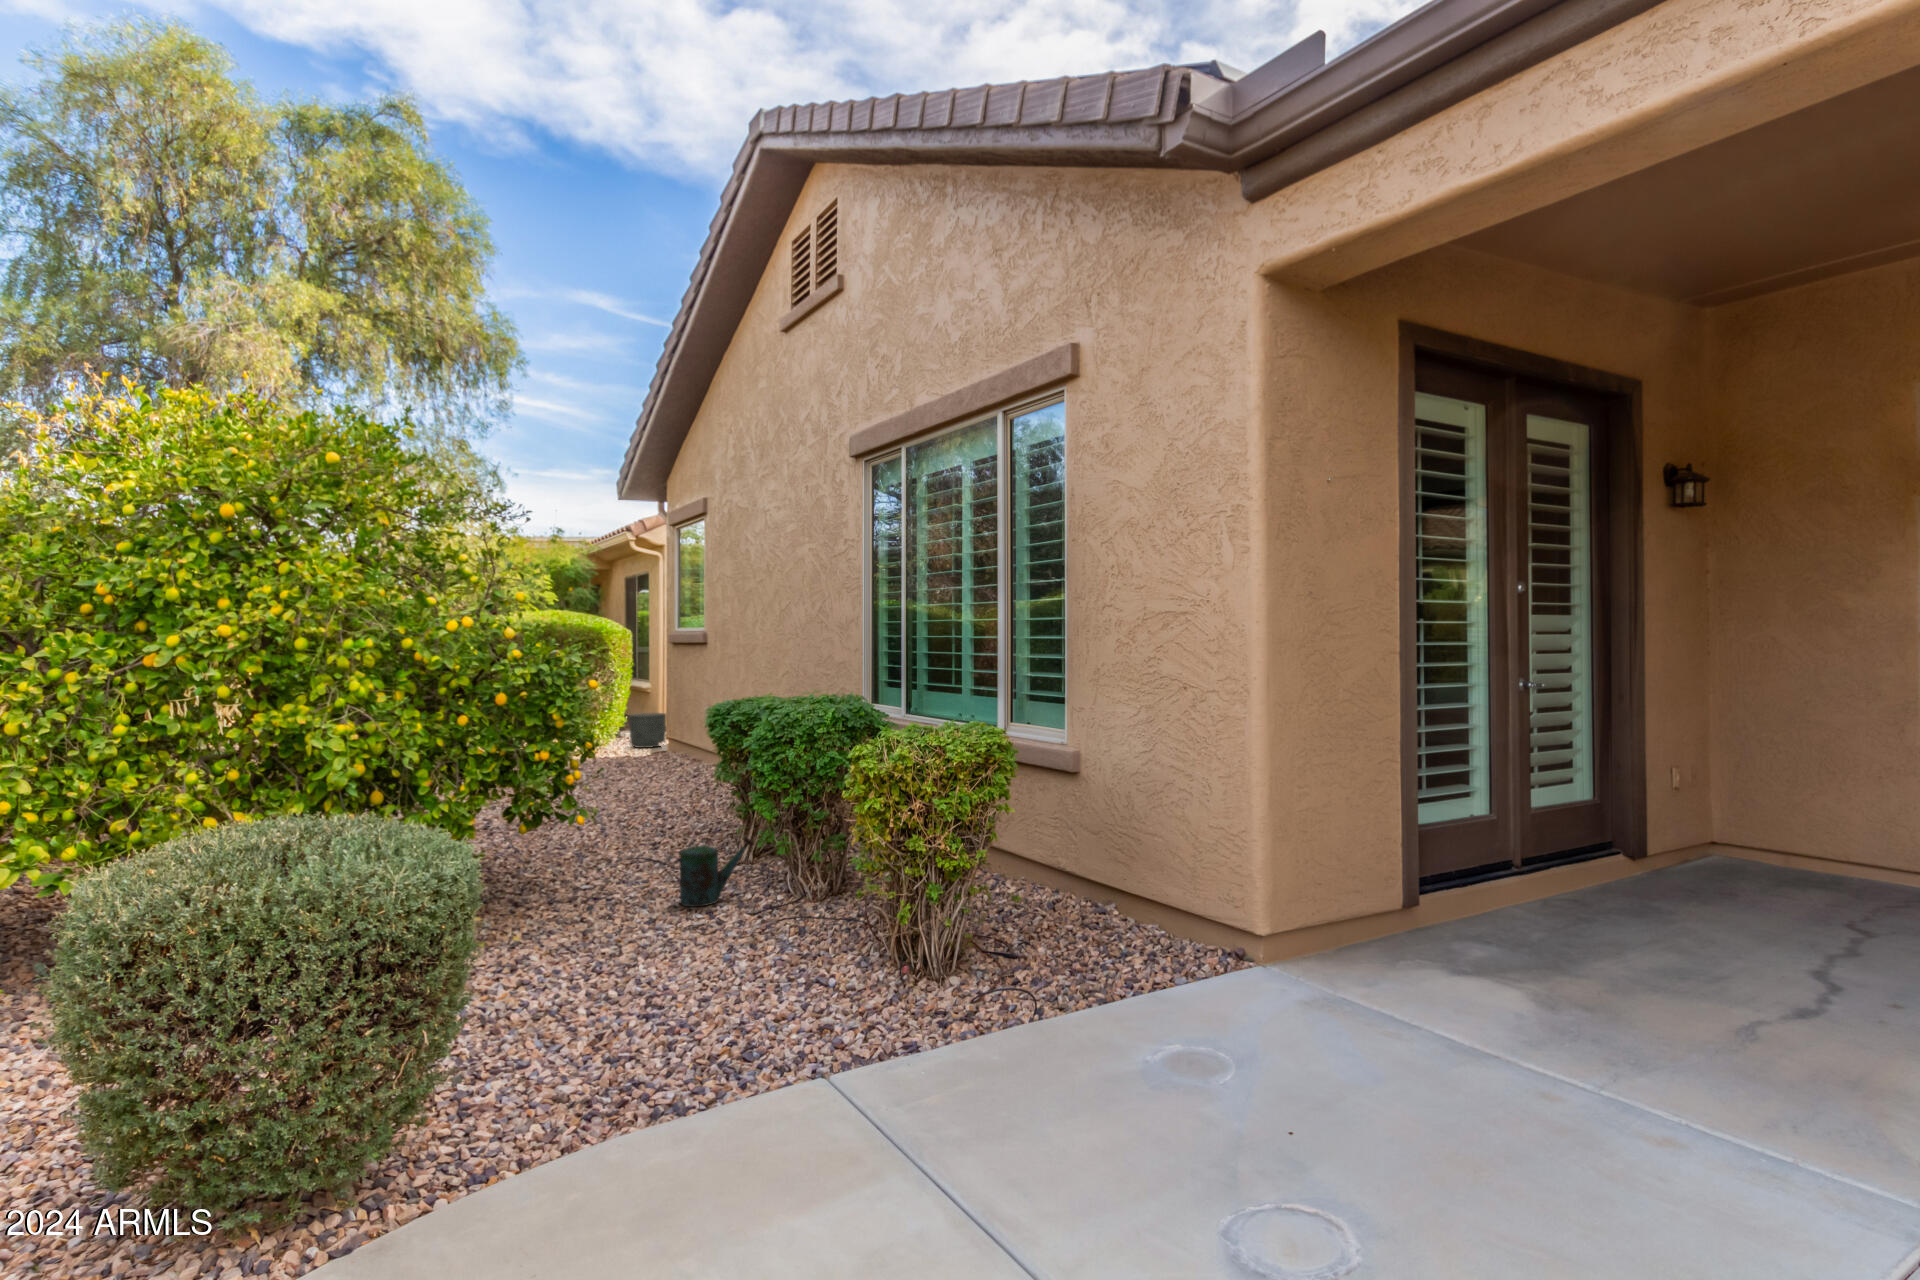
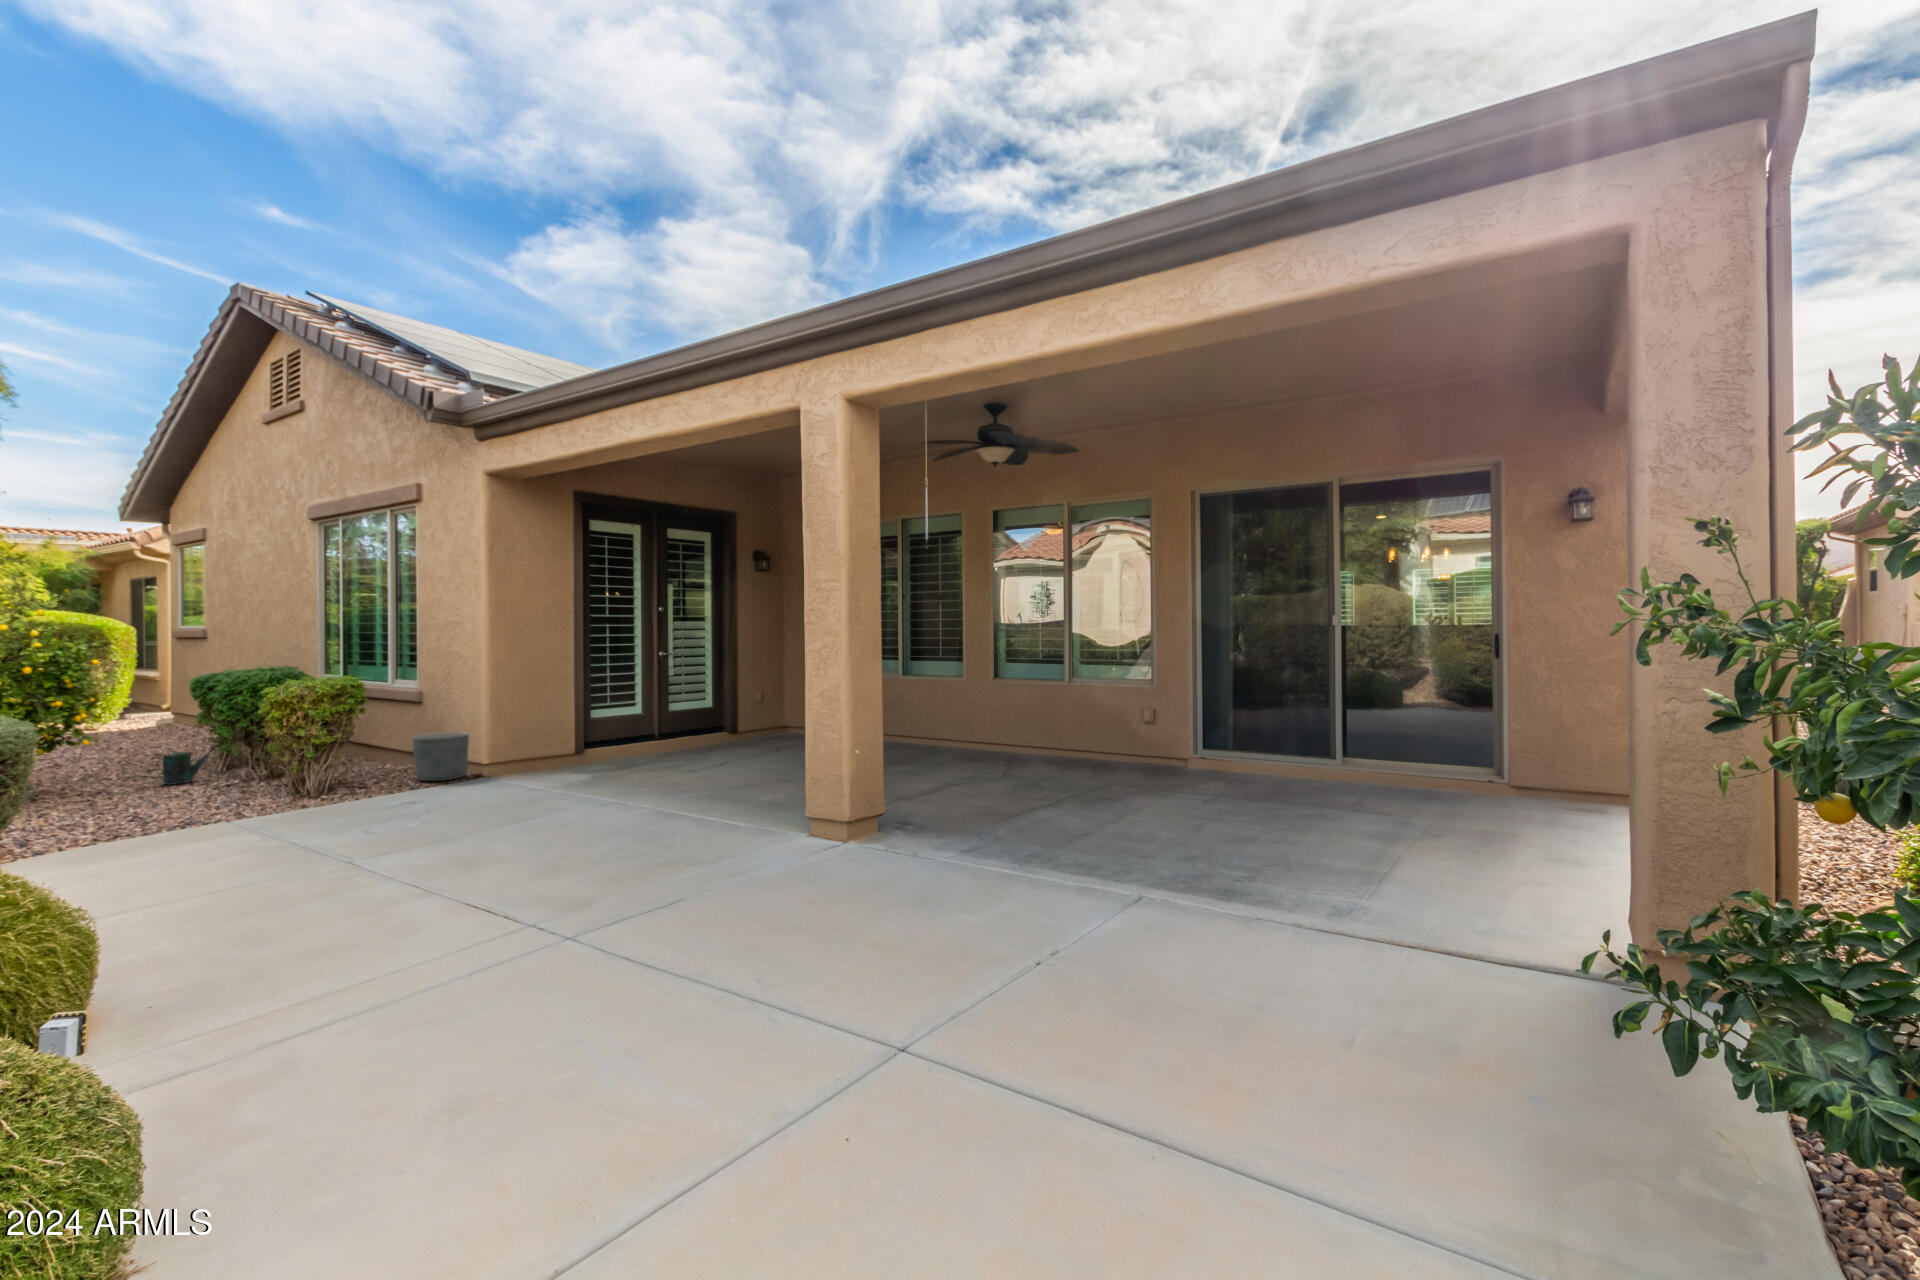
planter: present [629,713,666,748] -> present [413,732,469,781]

